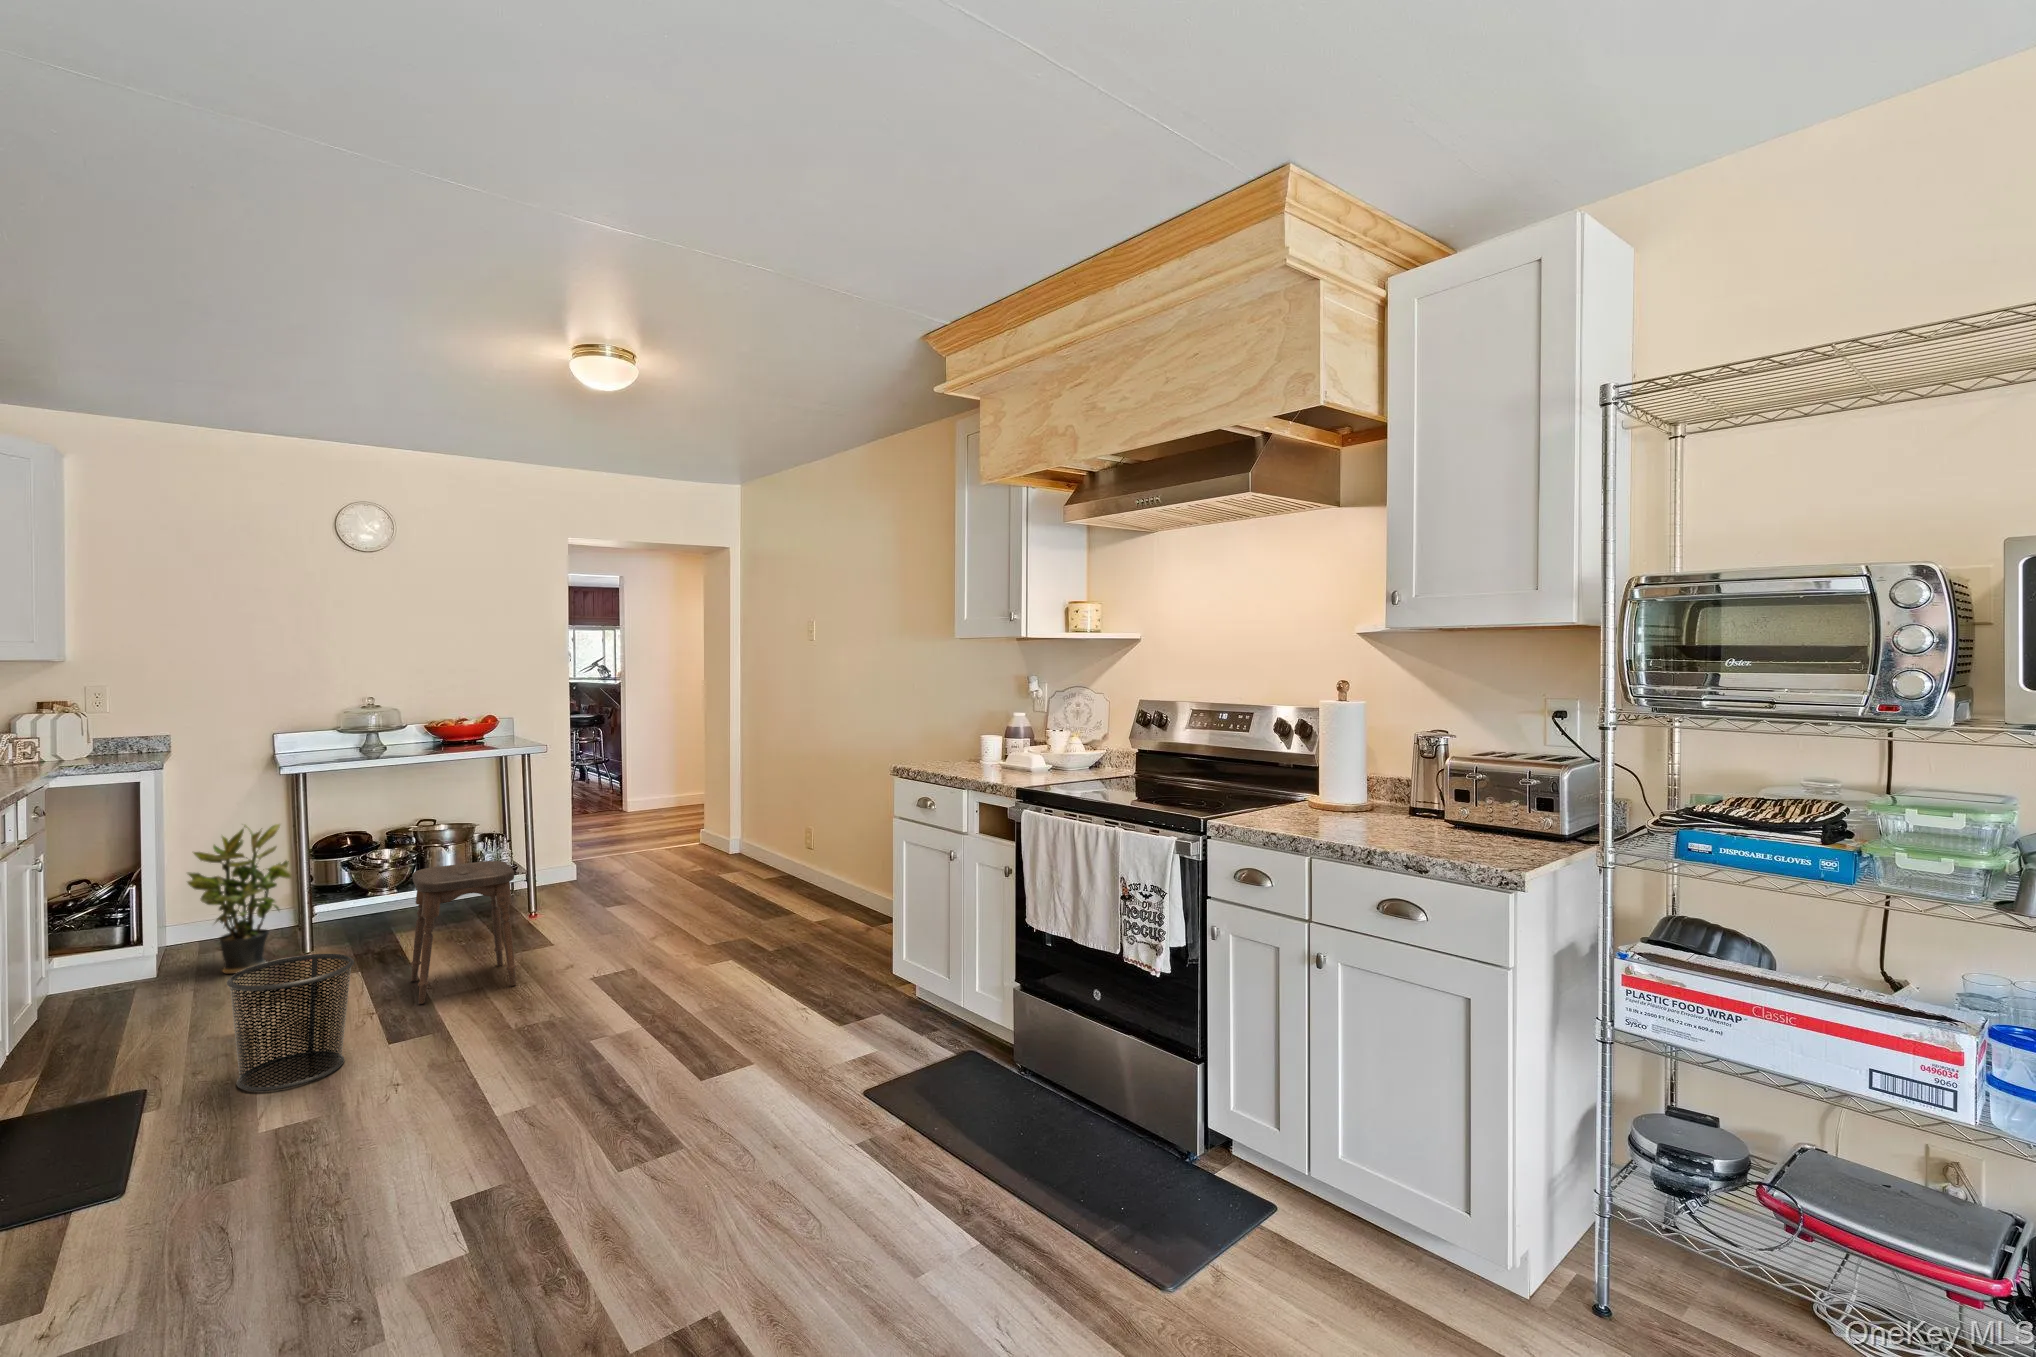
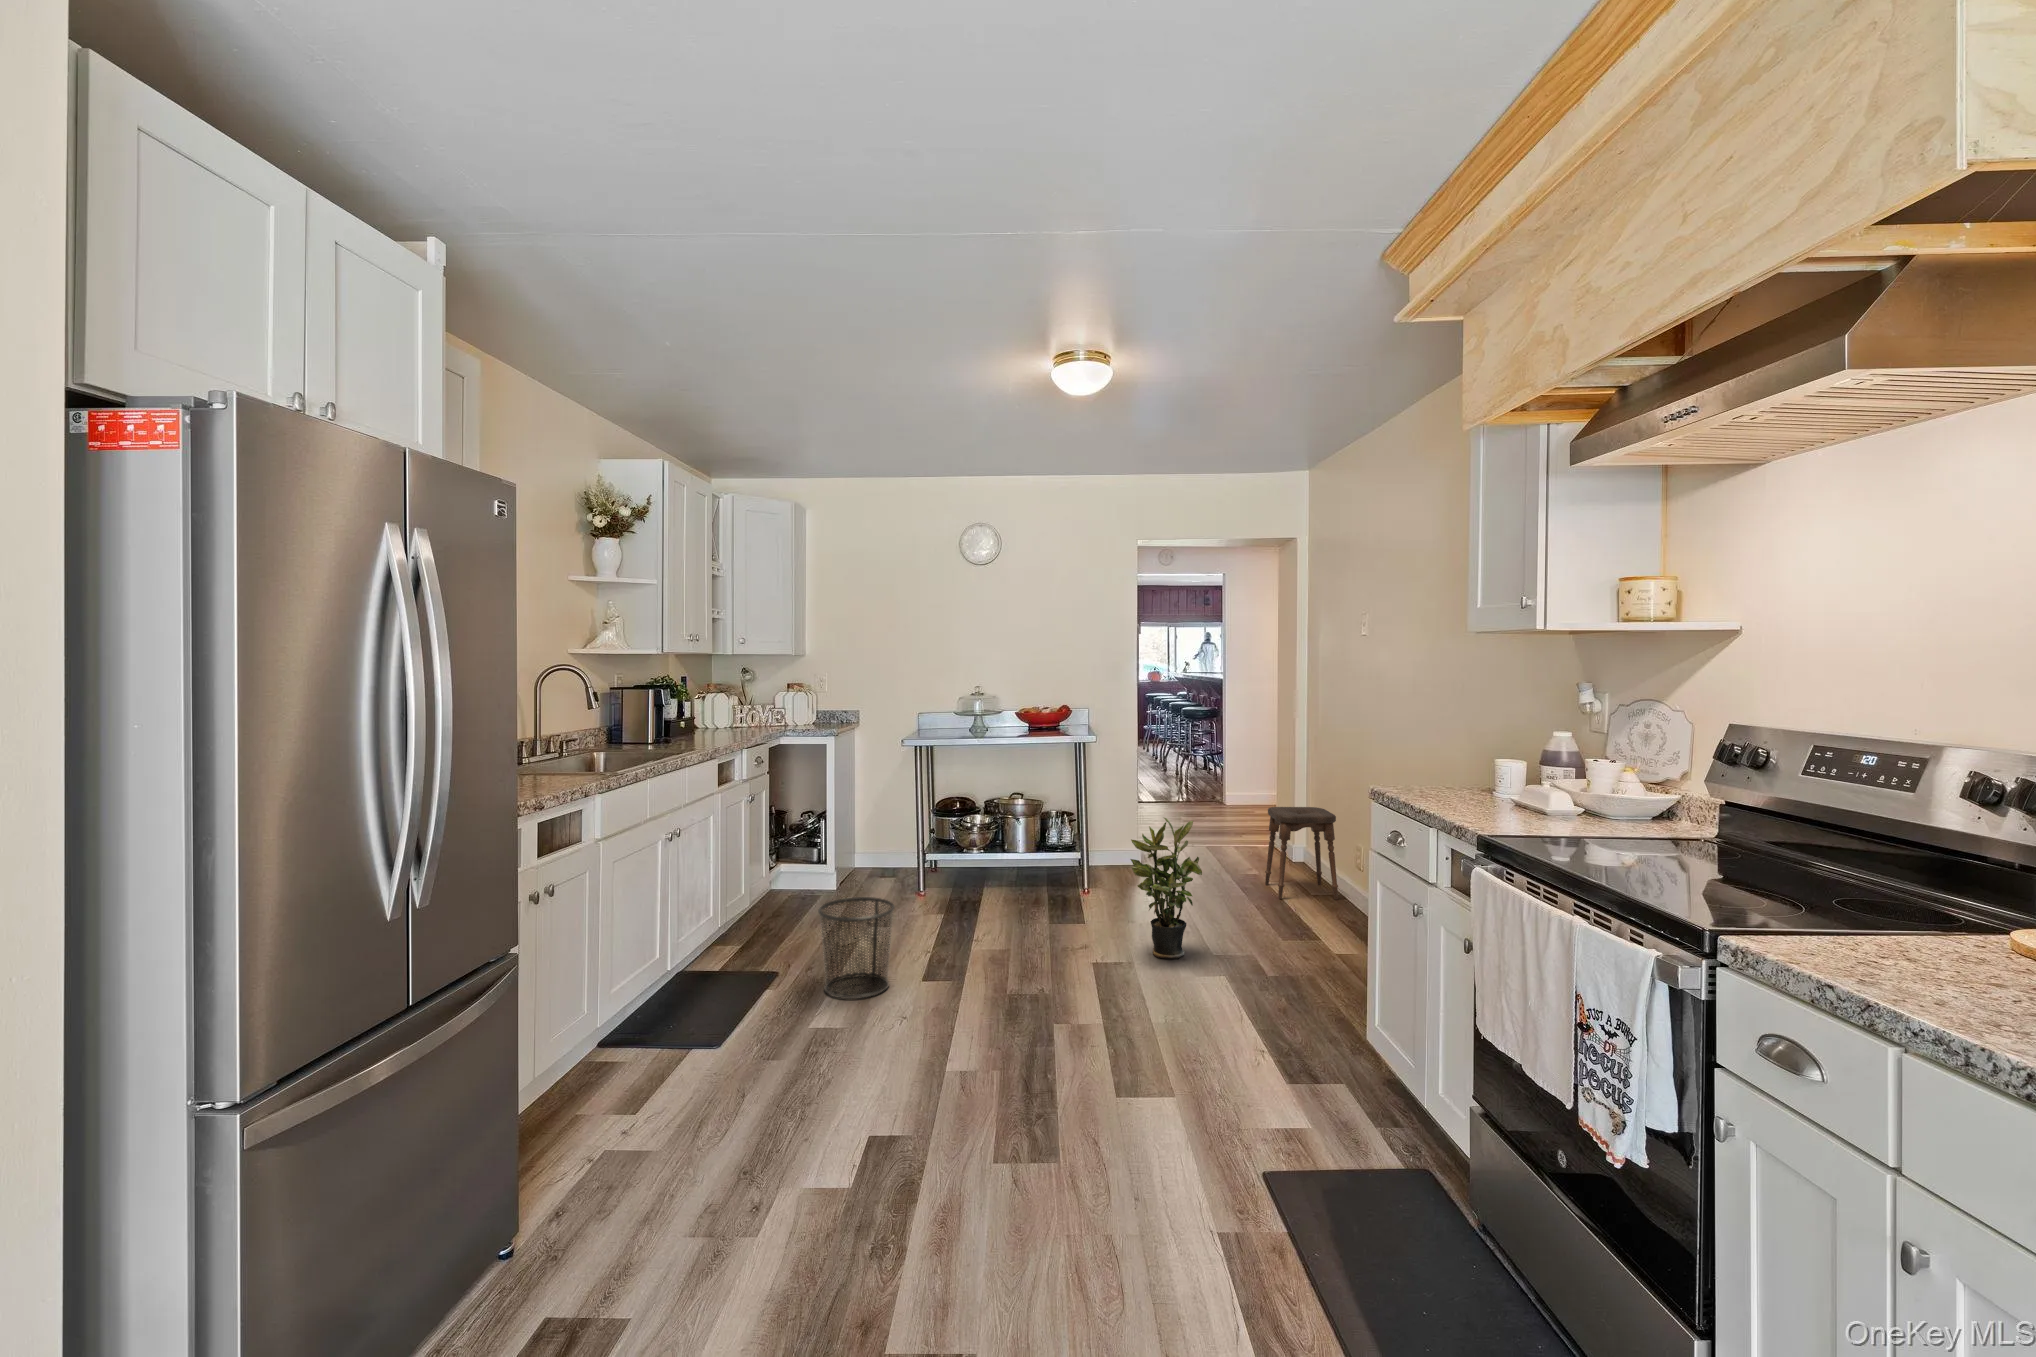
potted plant: present [188,824,292,974] -> present [1130,818,1202,959]
stool: present [411,861,516,1004] -> present [1265,807,1338,900]

